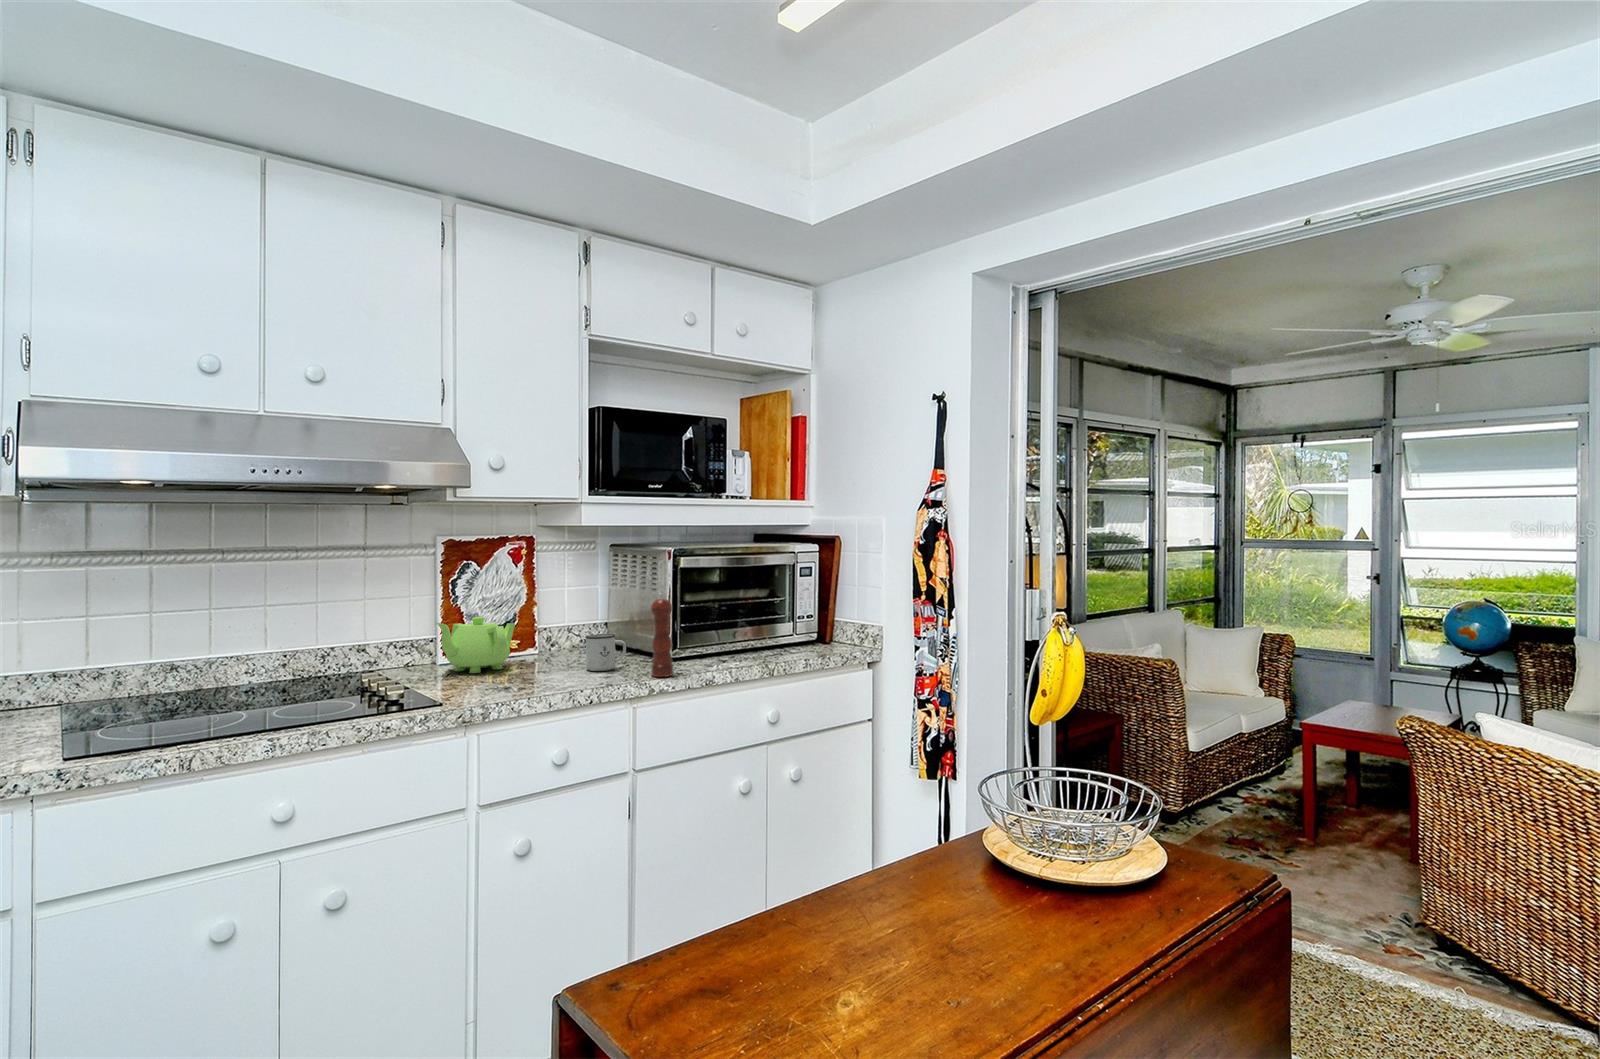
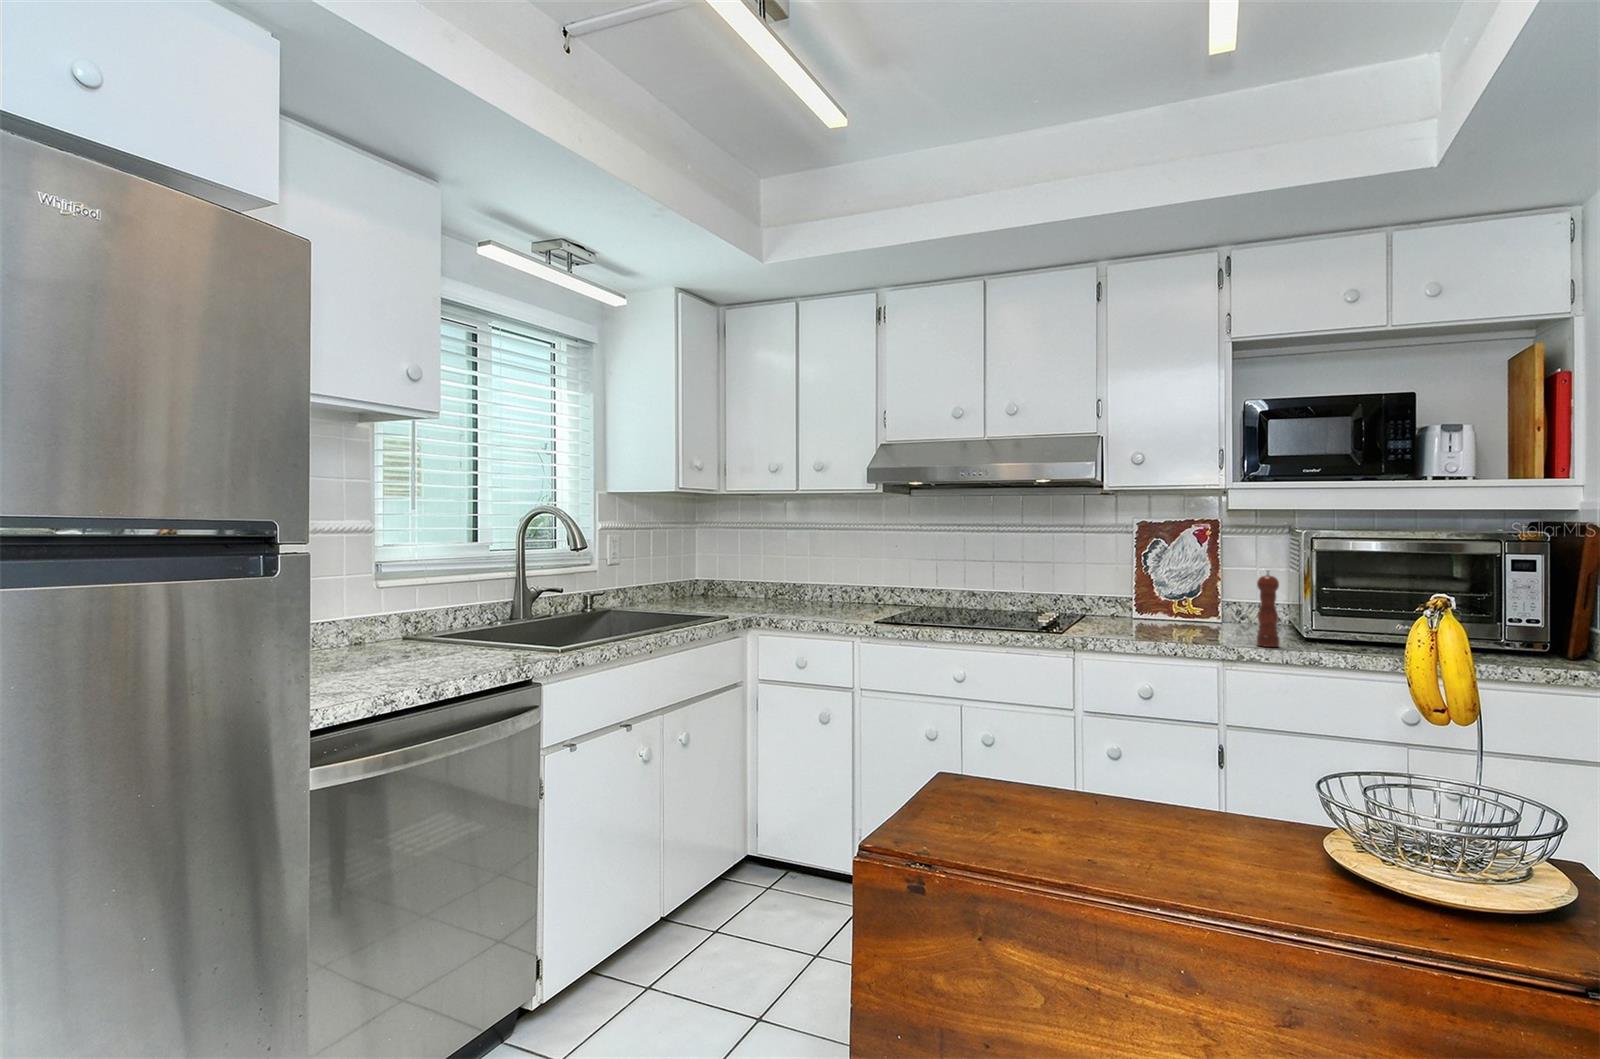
teapot: present [437,617,515,673] -> none [1107,582,1180,625]
mug: present [585,634,626,671] -> none [1218,605,1259,637]

